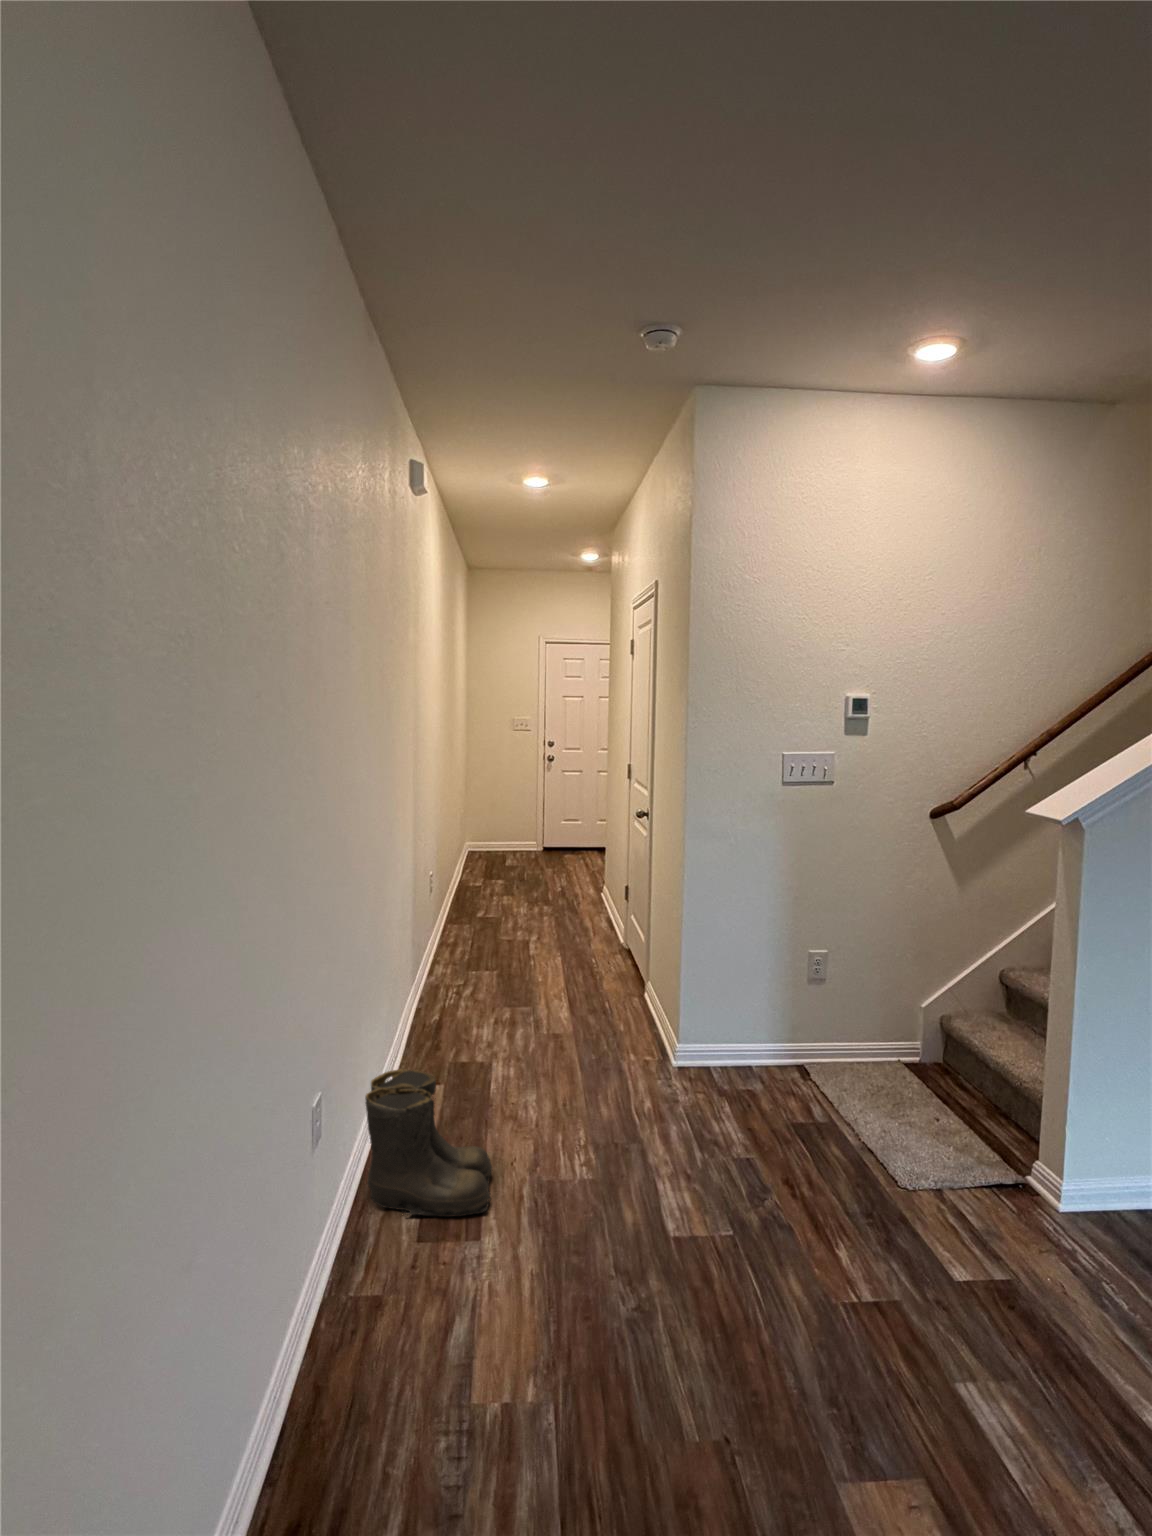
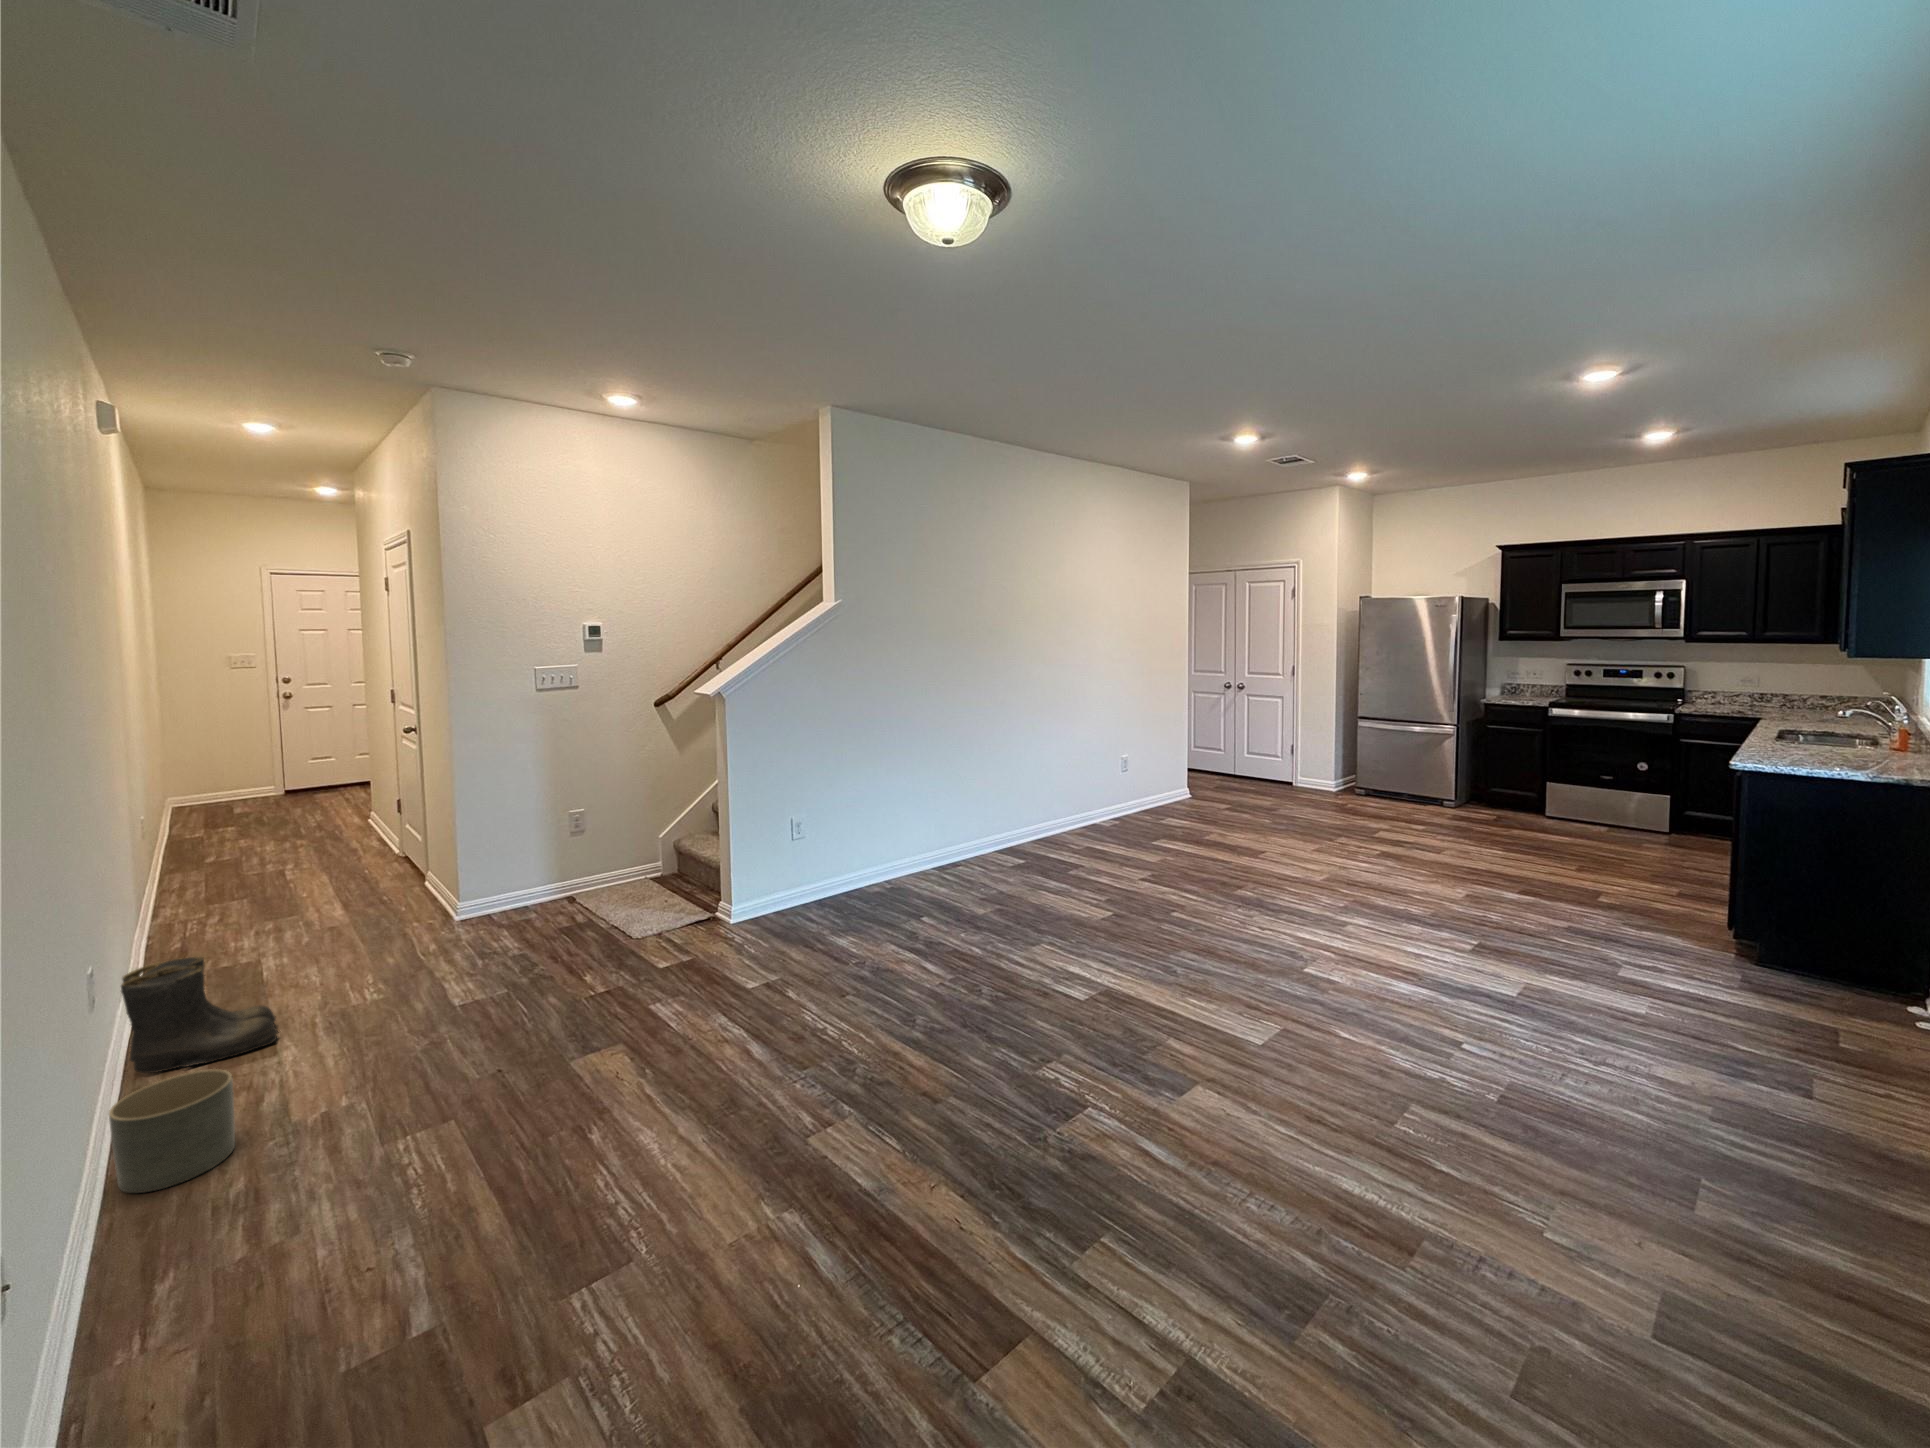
planter: none [291,1294,415,1494] -> present [109,1069,235,1193]

